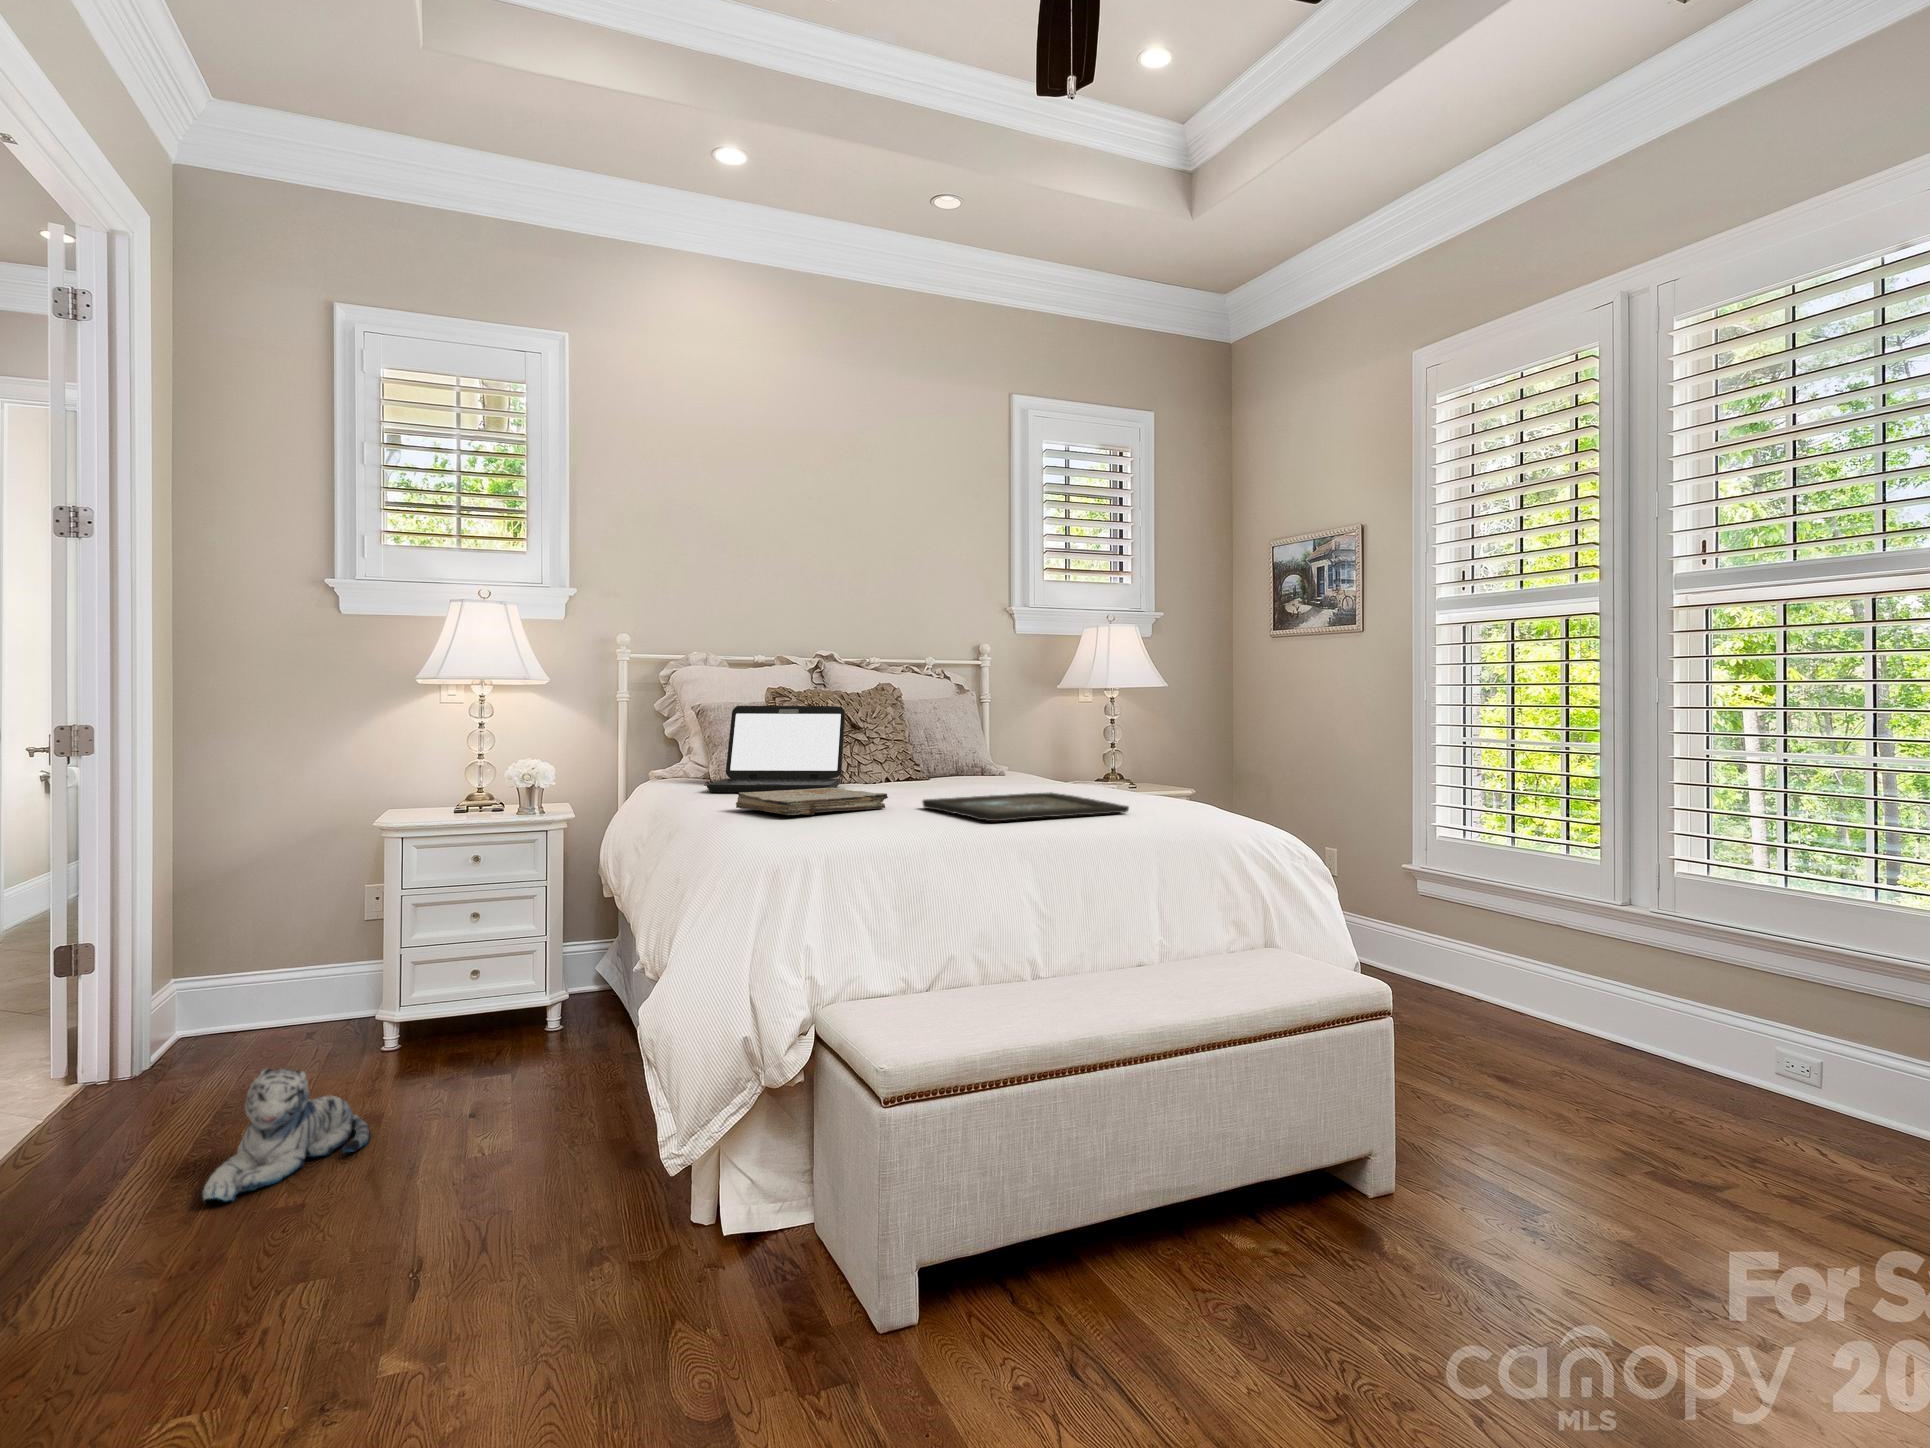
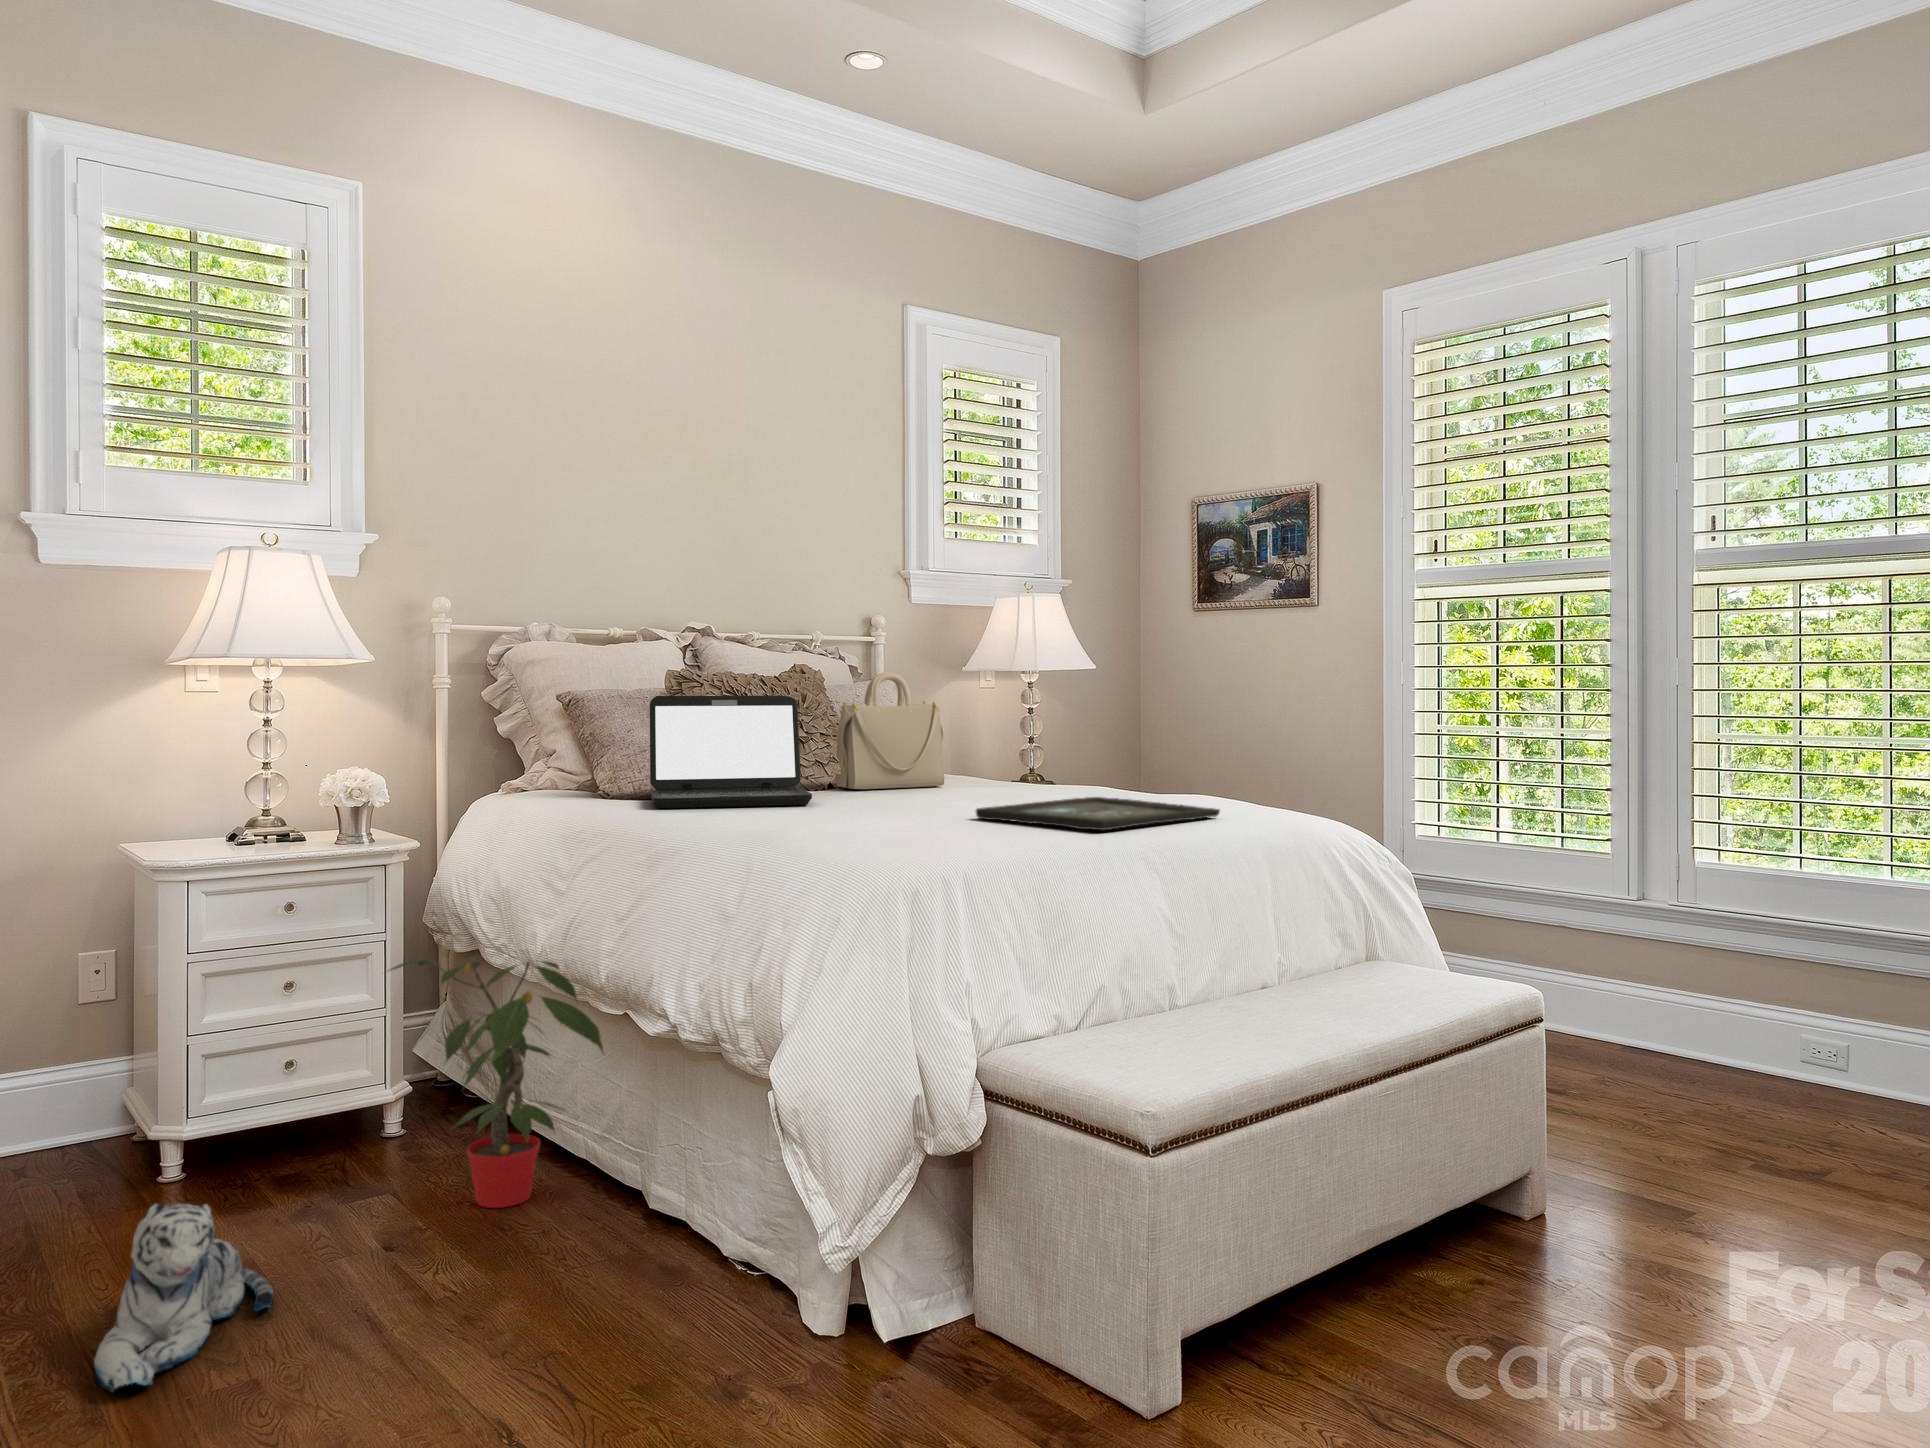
handbag: none [887,688,978,781] -> present [835,672,944,789]
book: present [736,788,888,815] -> none [759,797,937,831]
potted plant: none [500,900,634,1092] -> present [390,959,604,1208]

